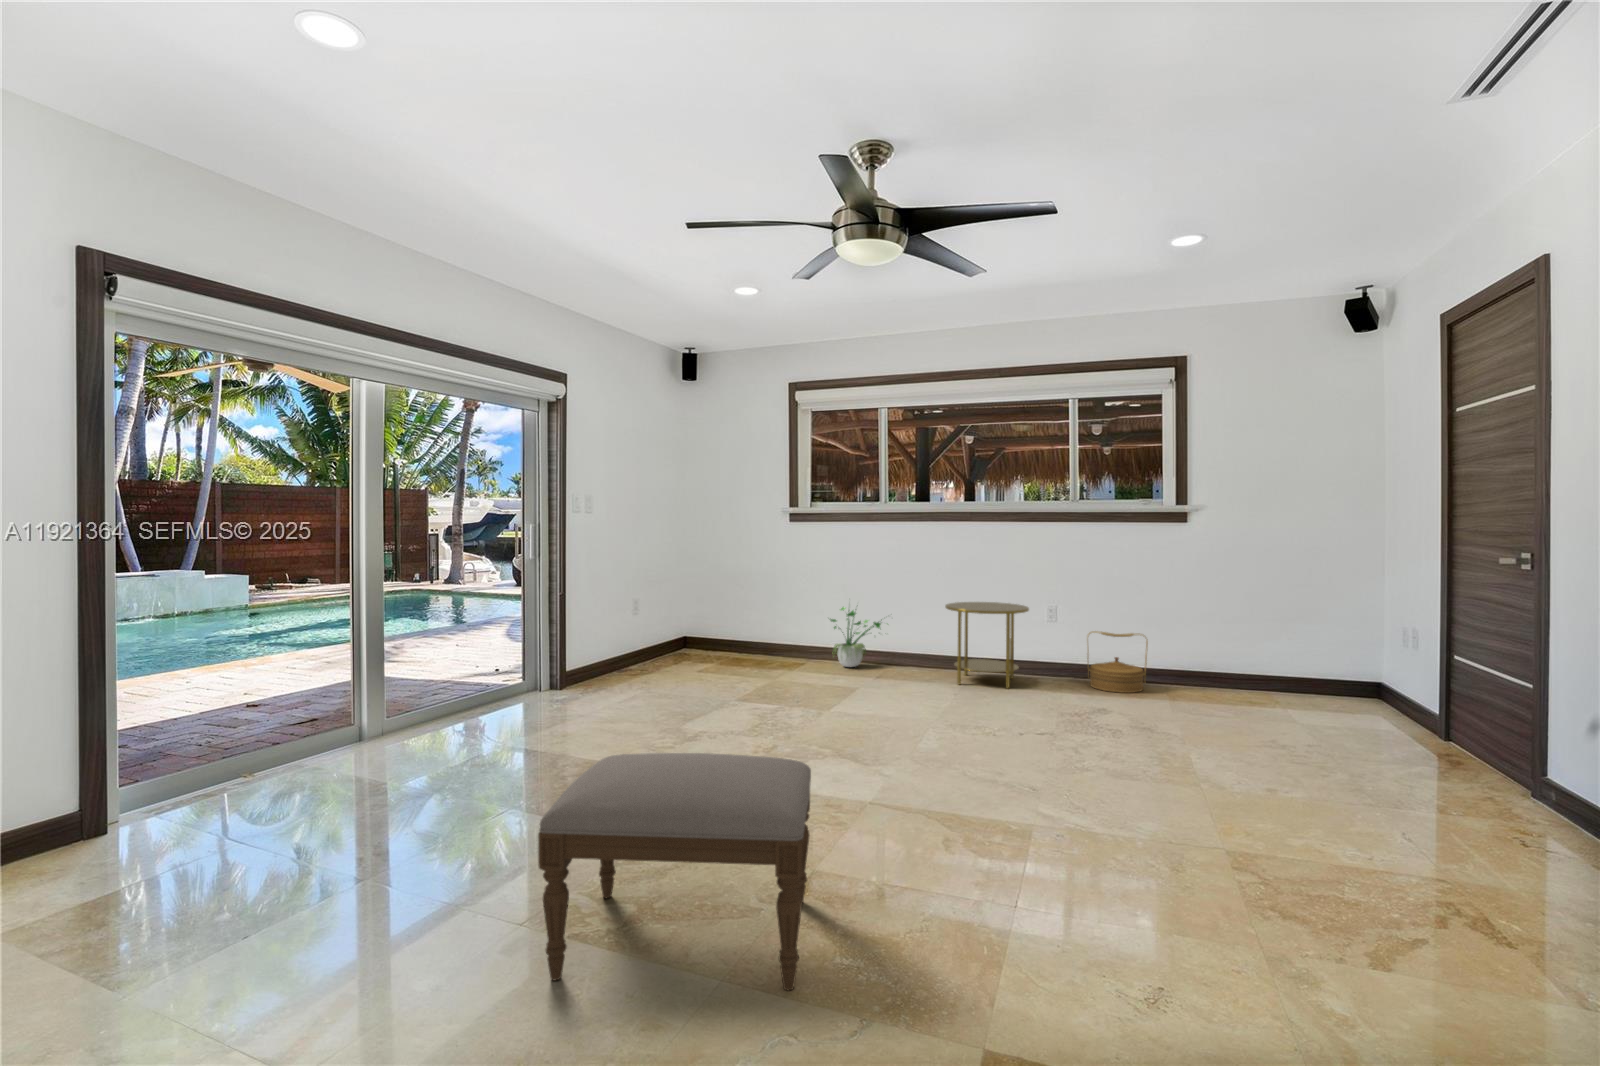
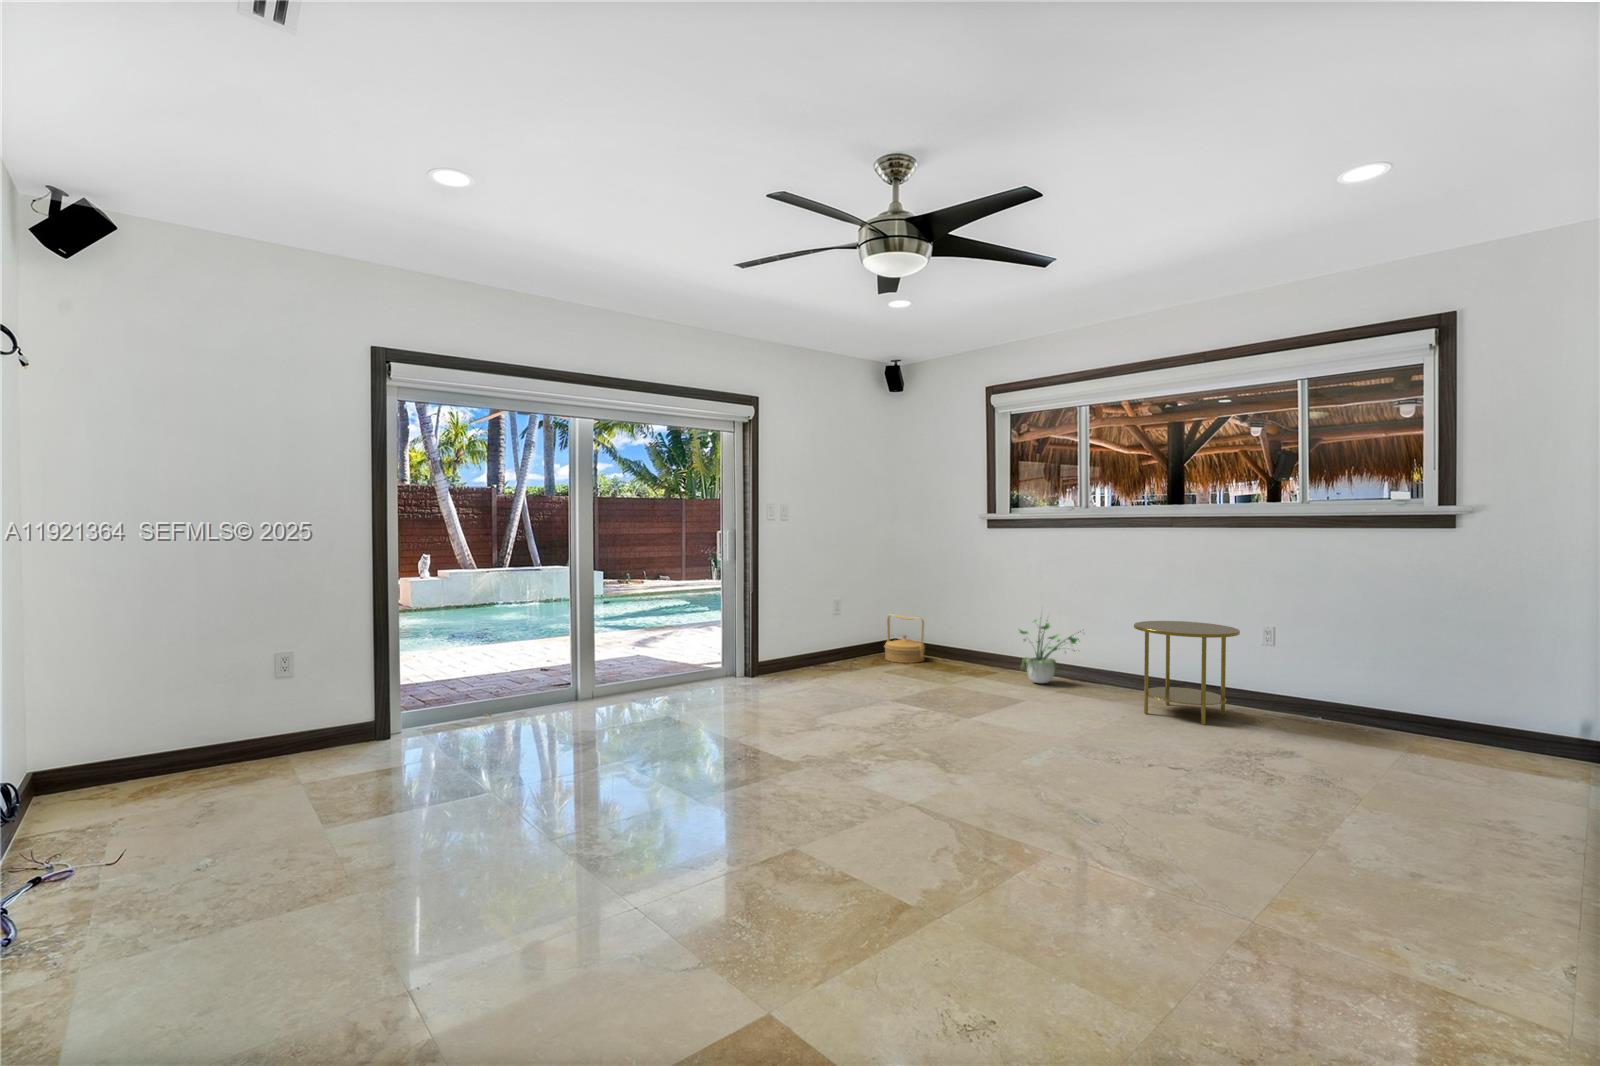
woven basket: present [1087,631,1148,693] -> present [885,614,925,663]
ottoman: present [538,753,811,990] -> none [510,727,761,946]

